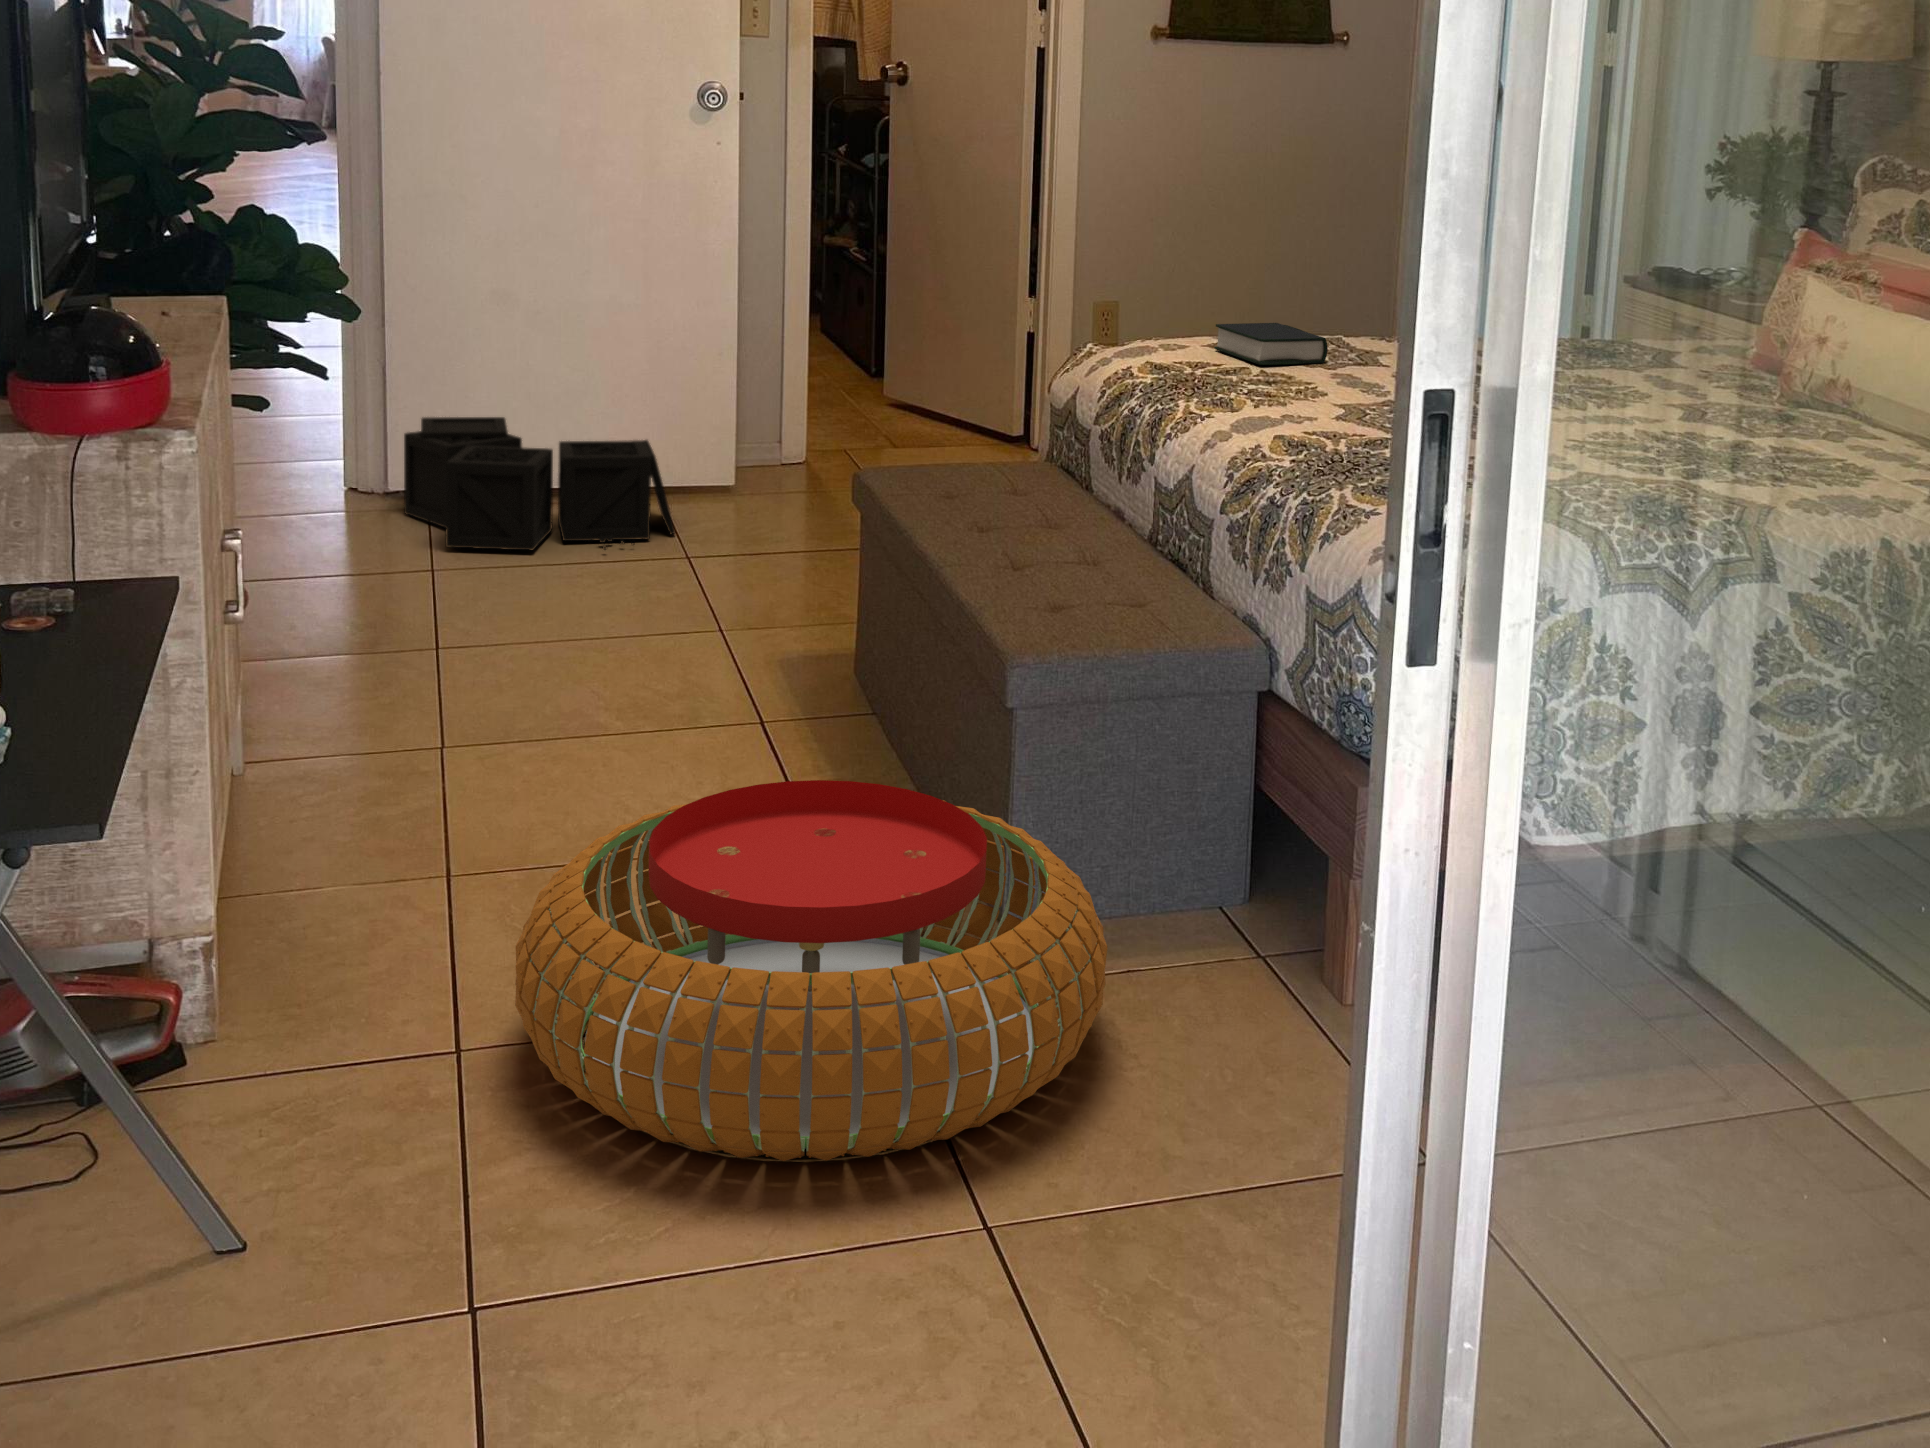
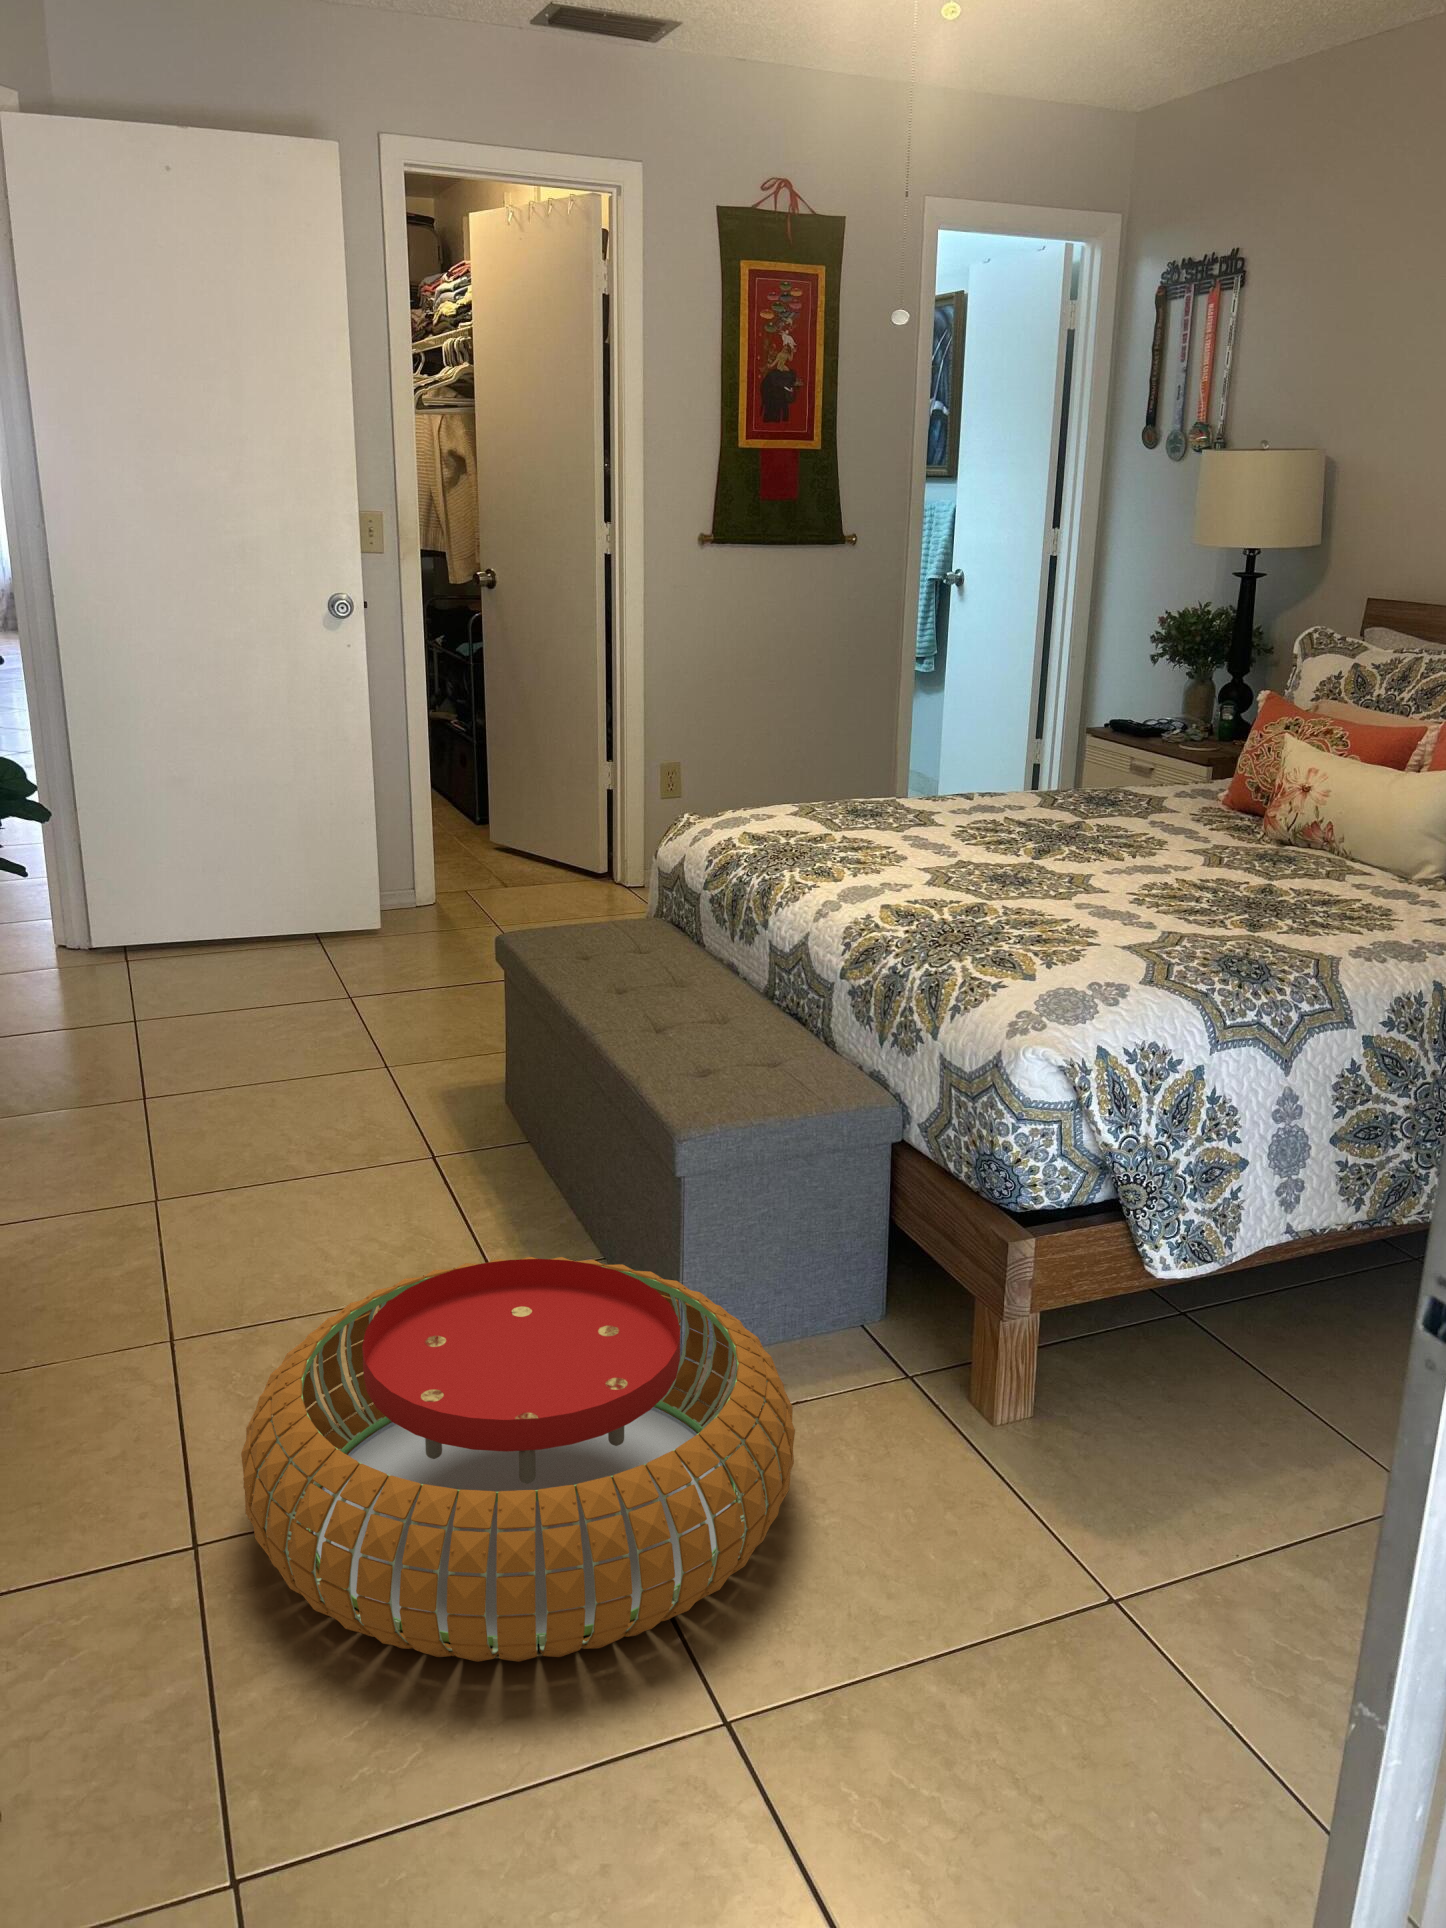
book: present [1214,323,1328,365] -> none [796,790,895,830]
storage bin: present [404,417,675,550] -> none [98,883,335,1001]

